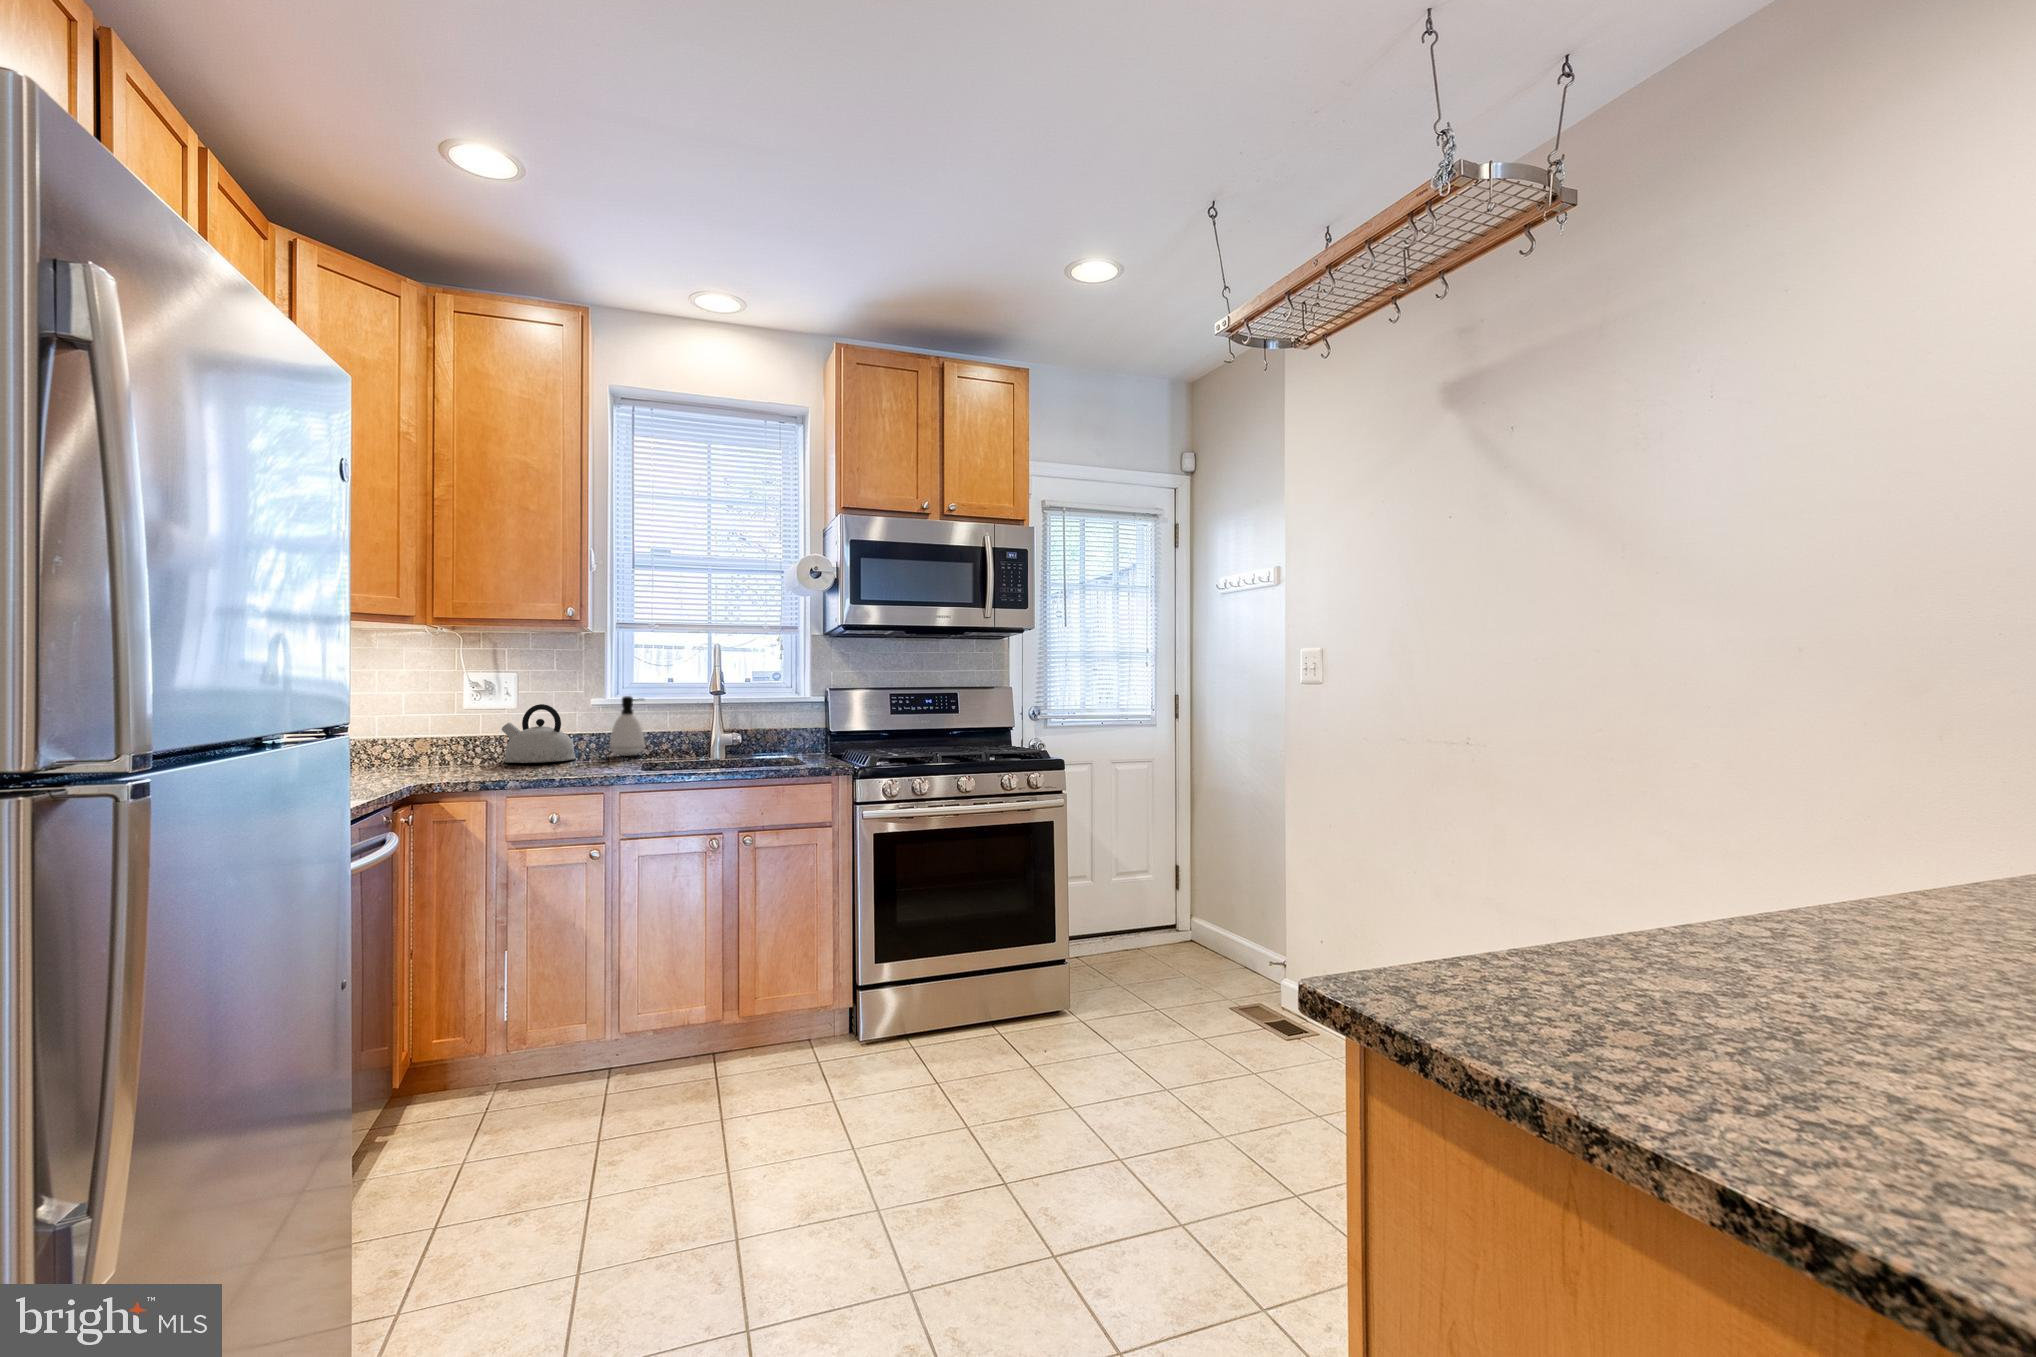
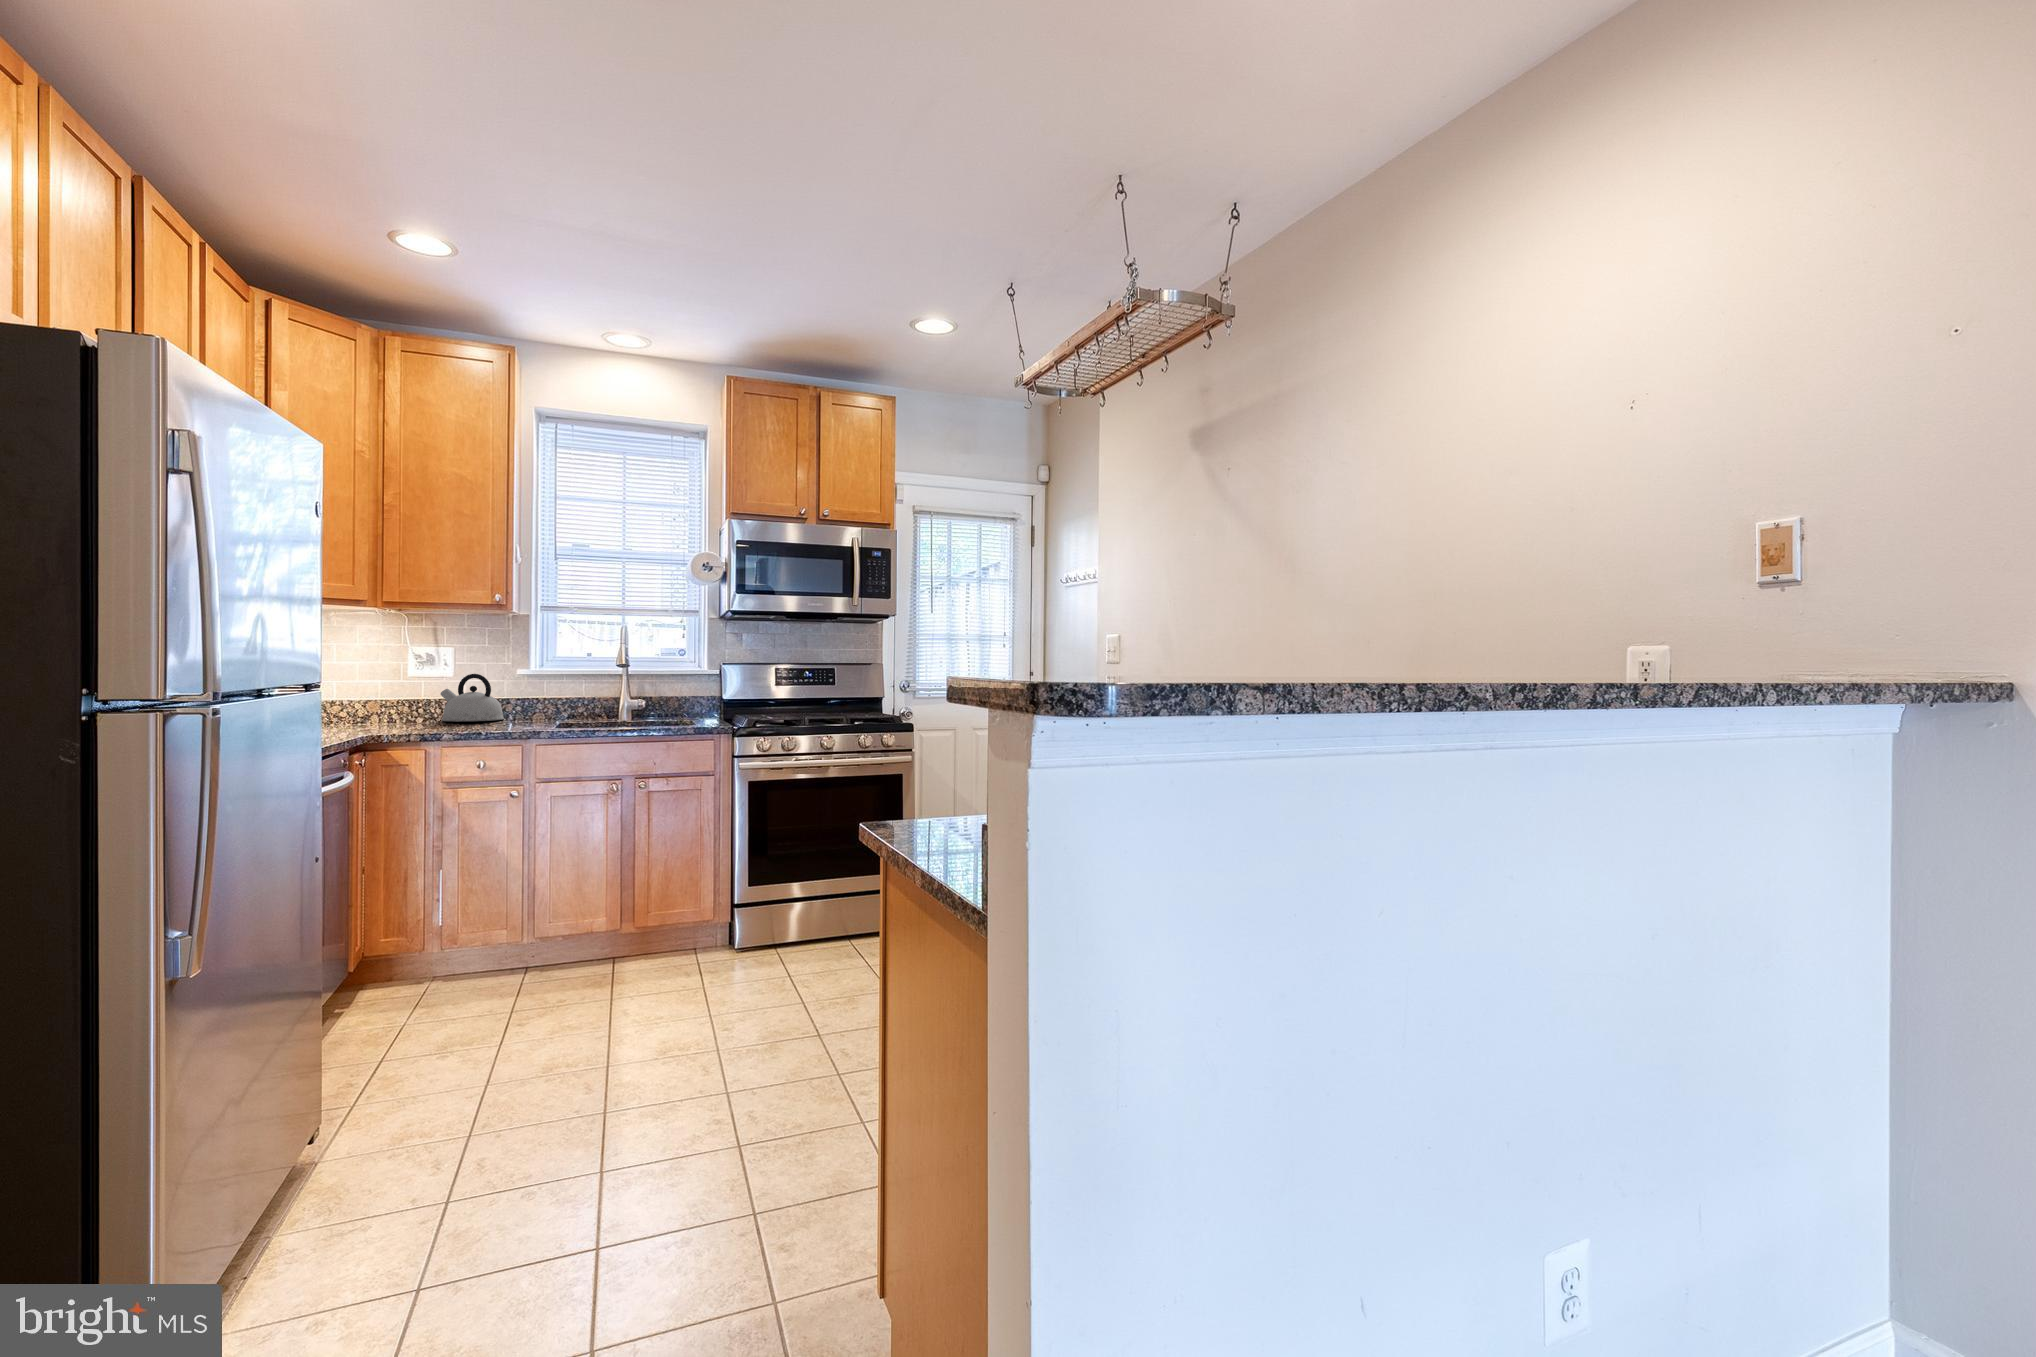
soap dispenser: present [610,696,645,756] -> none [533,668,563,717]

